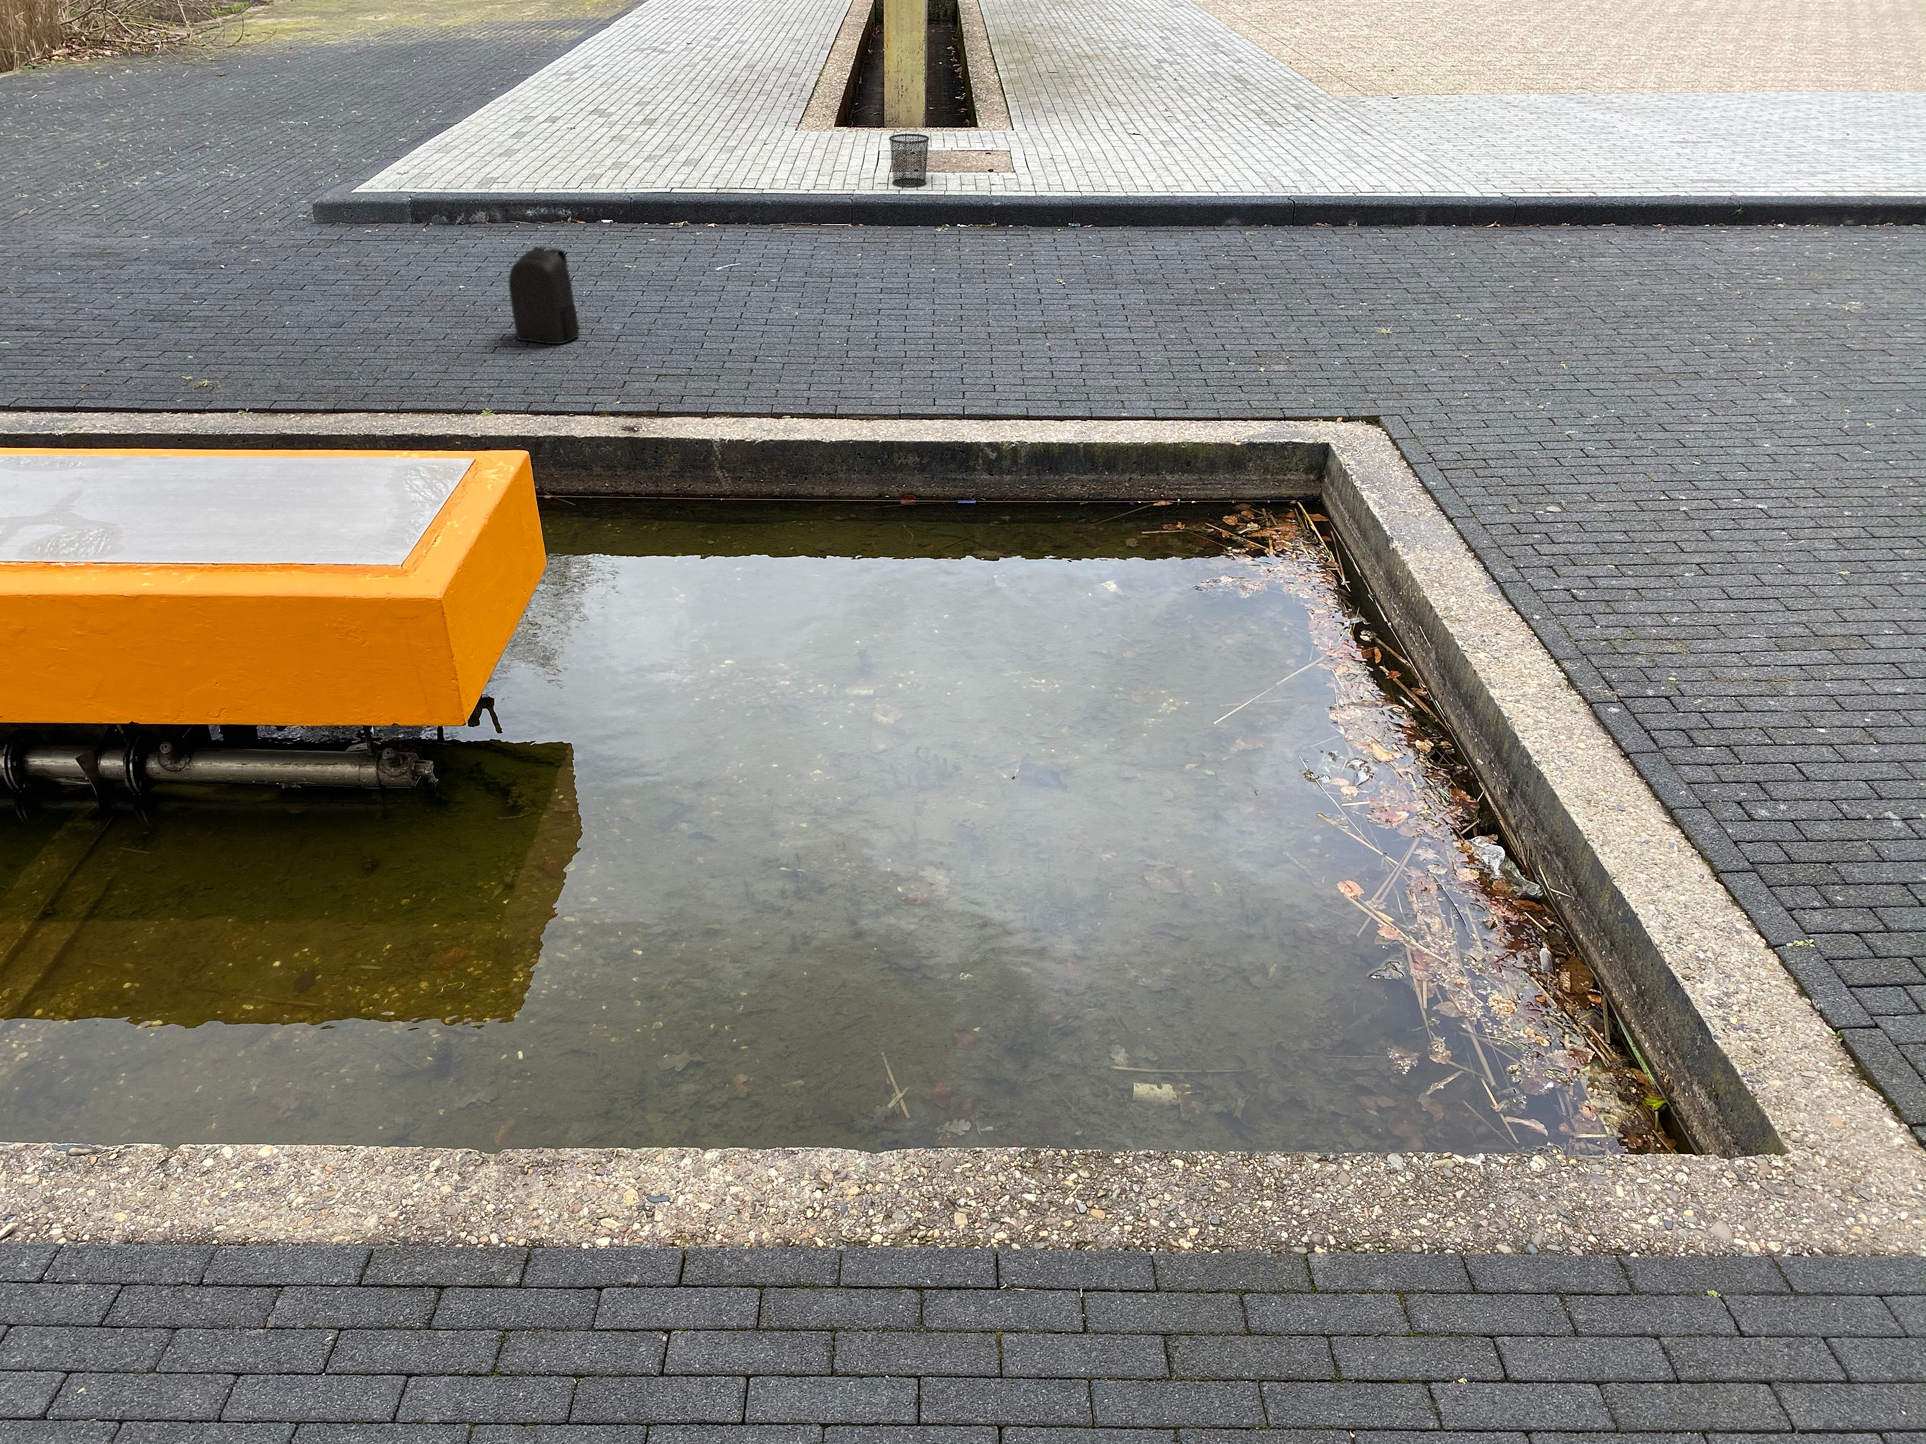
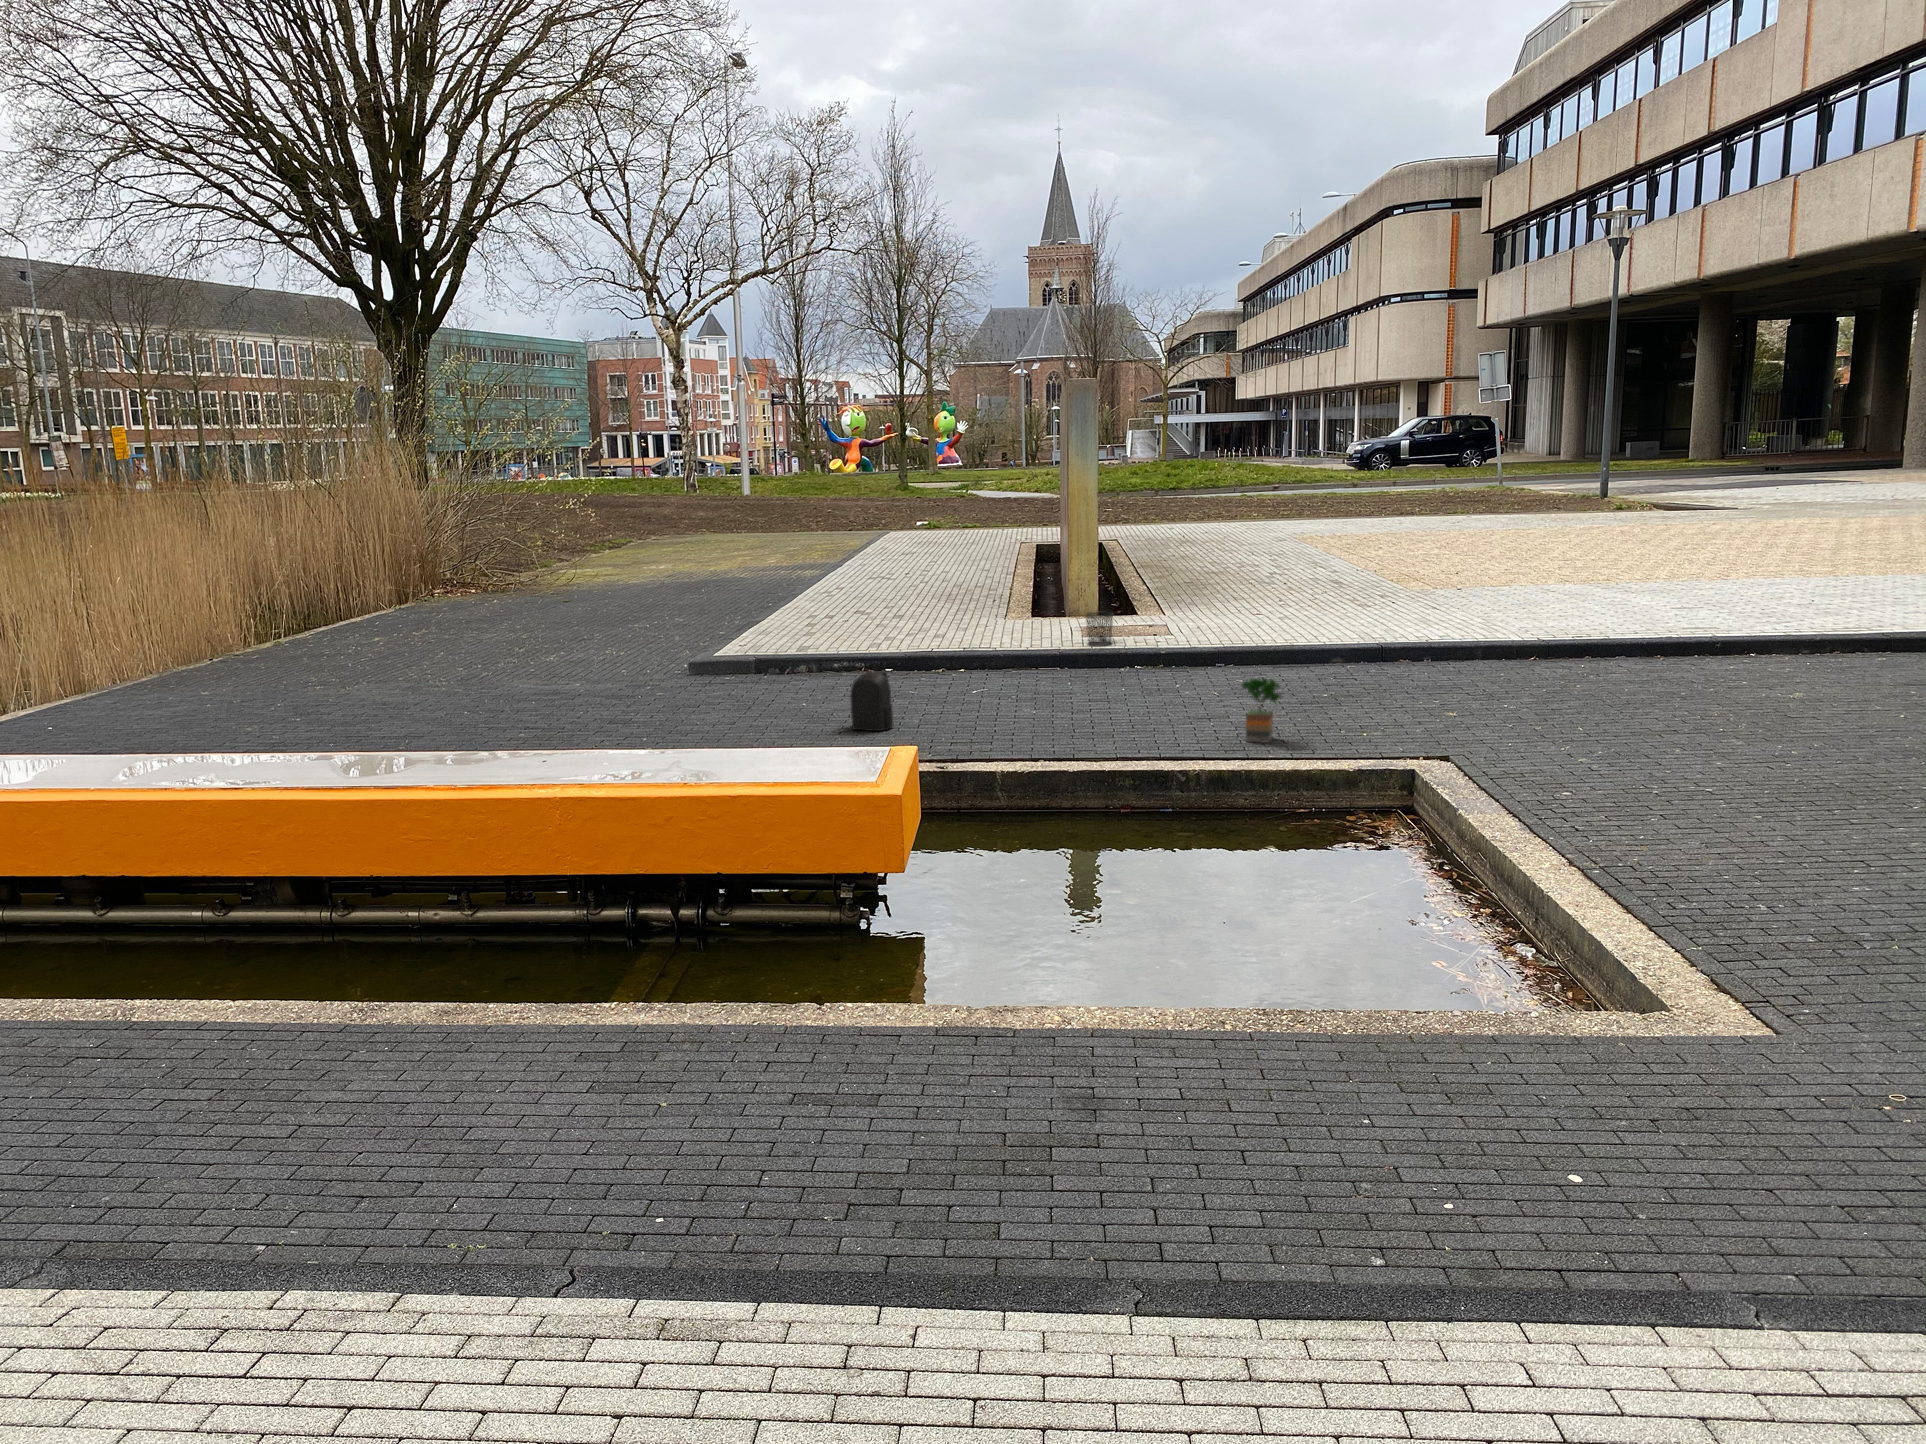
potted tree: none [1086,281,1149,384] -> present [1242,678,1281,743]

